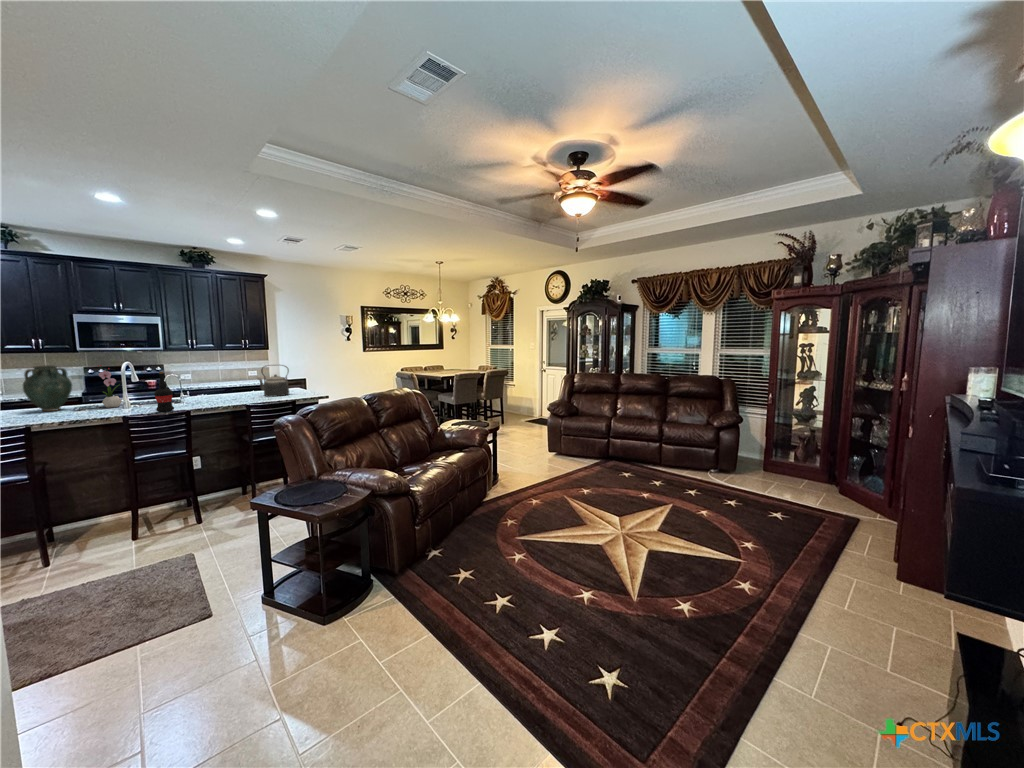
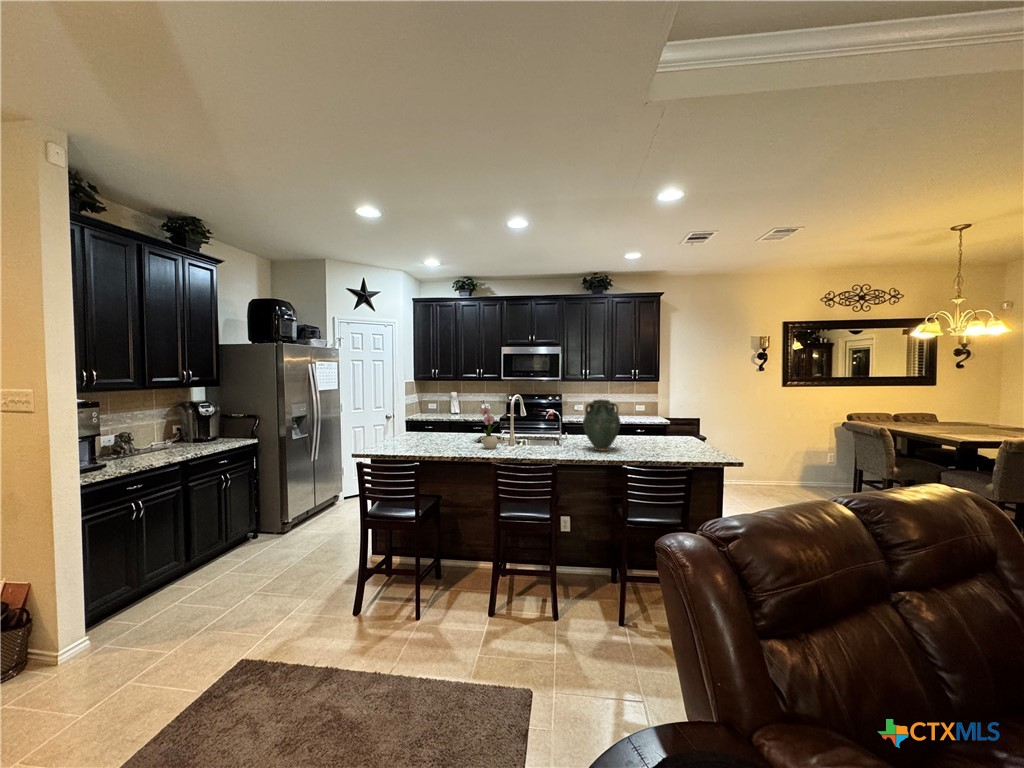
vase: present [23,365,72,411] -> present [583,399,620,451]
kettle: present [257,365,289,397] -> none [639,410,684,459]
wine bottle: present [154,372,174,412] -> none [512,416,531,471]

